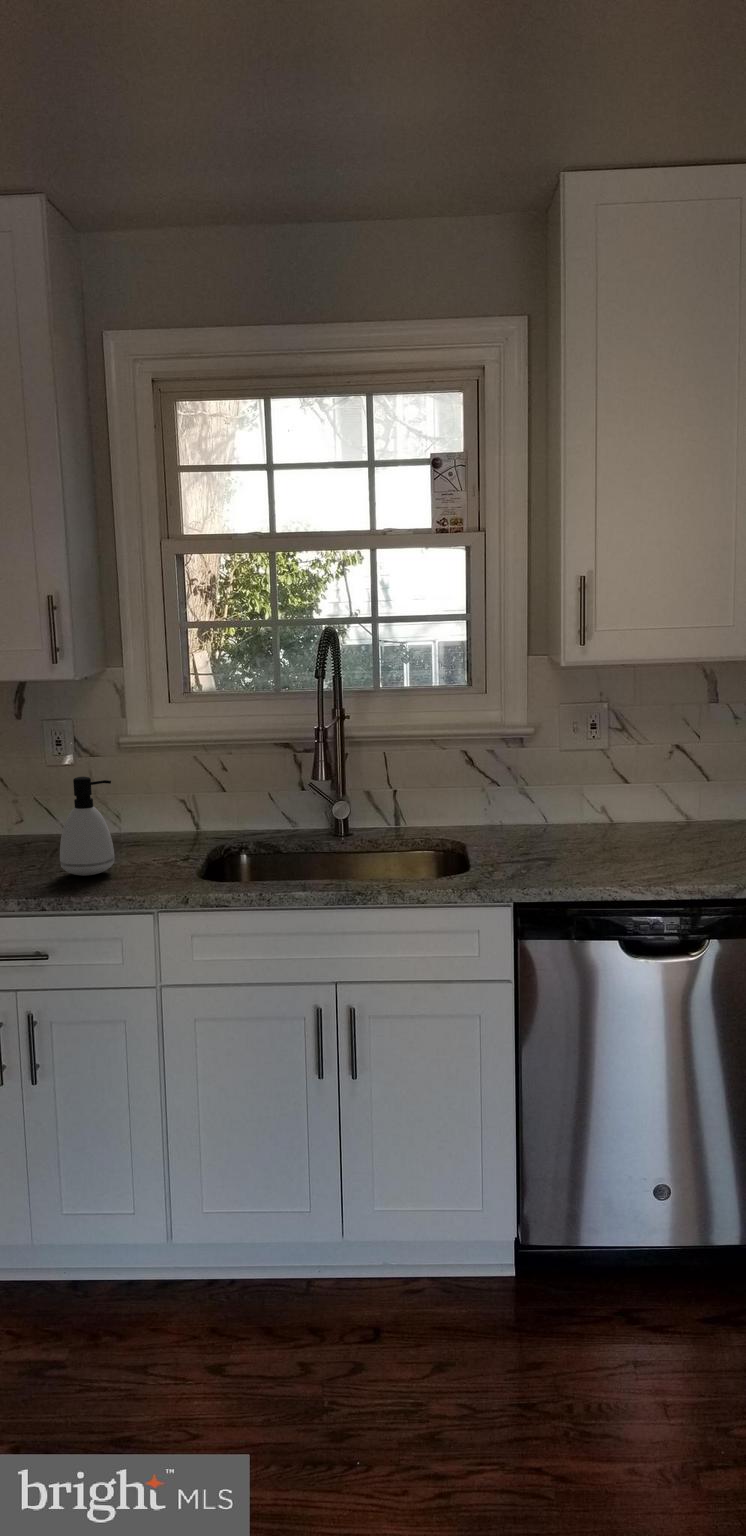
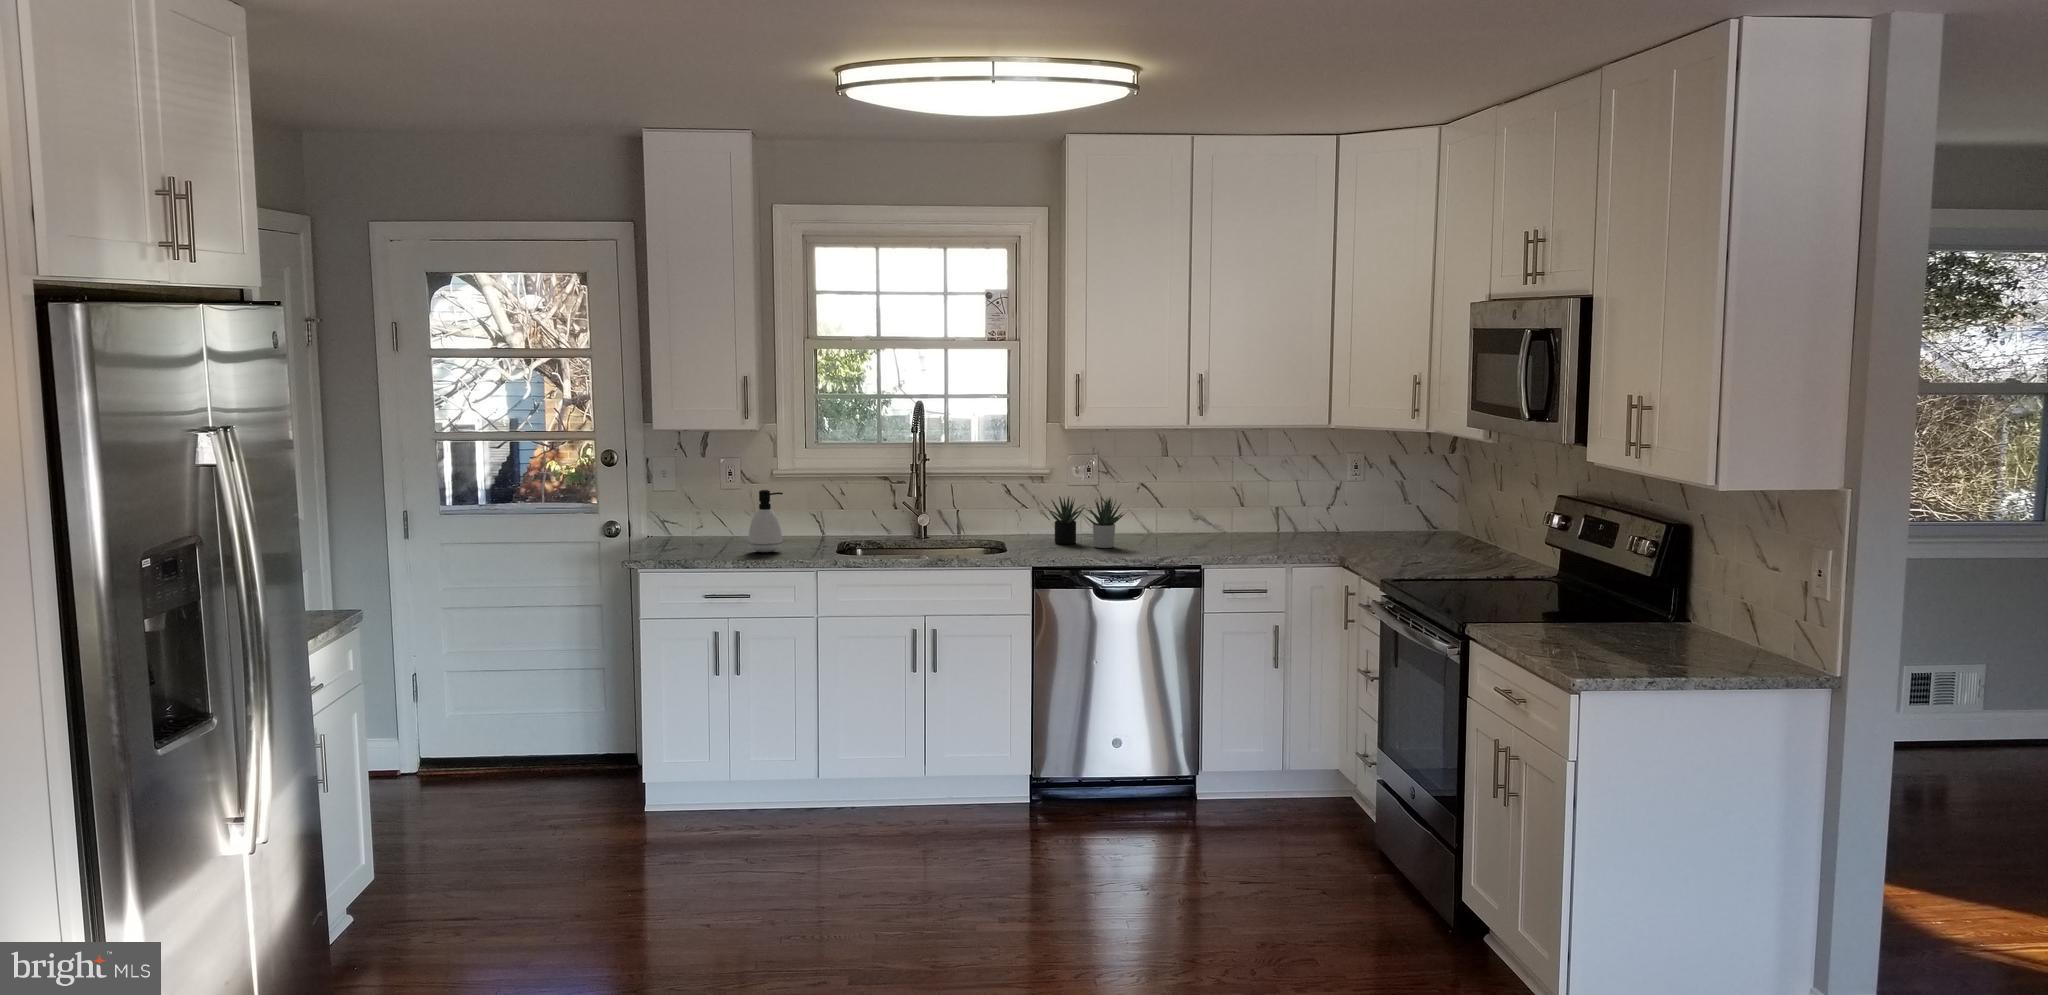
succulent plant: none [528,770,666,858] -> present [1048,496,1125,548]

